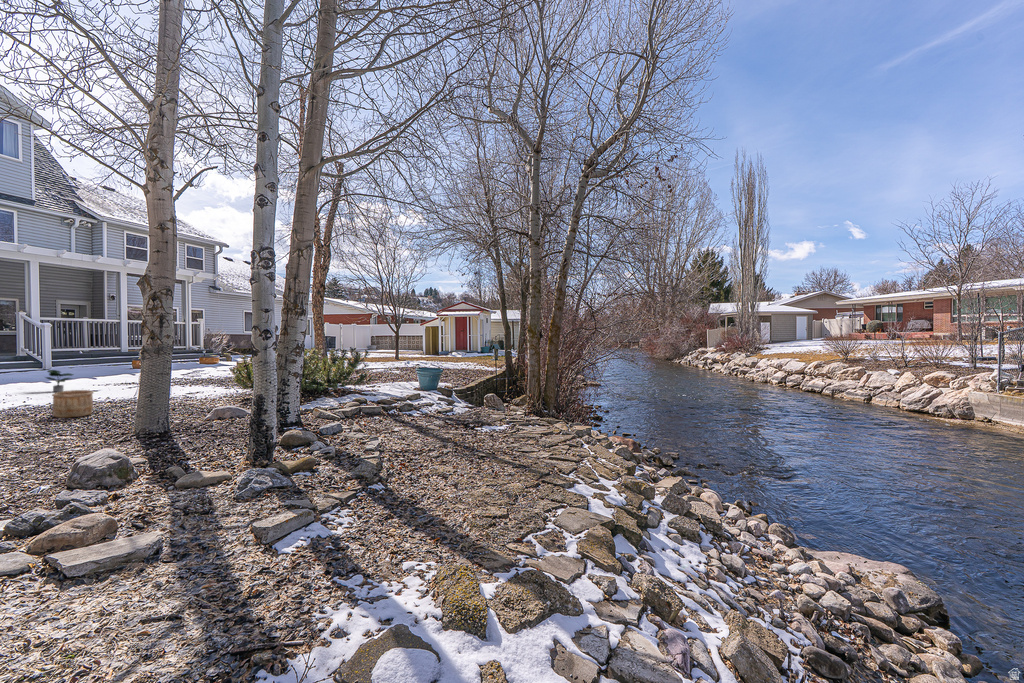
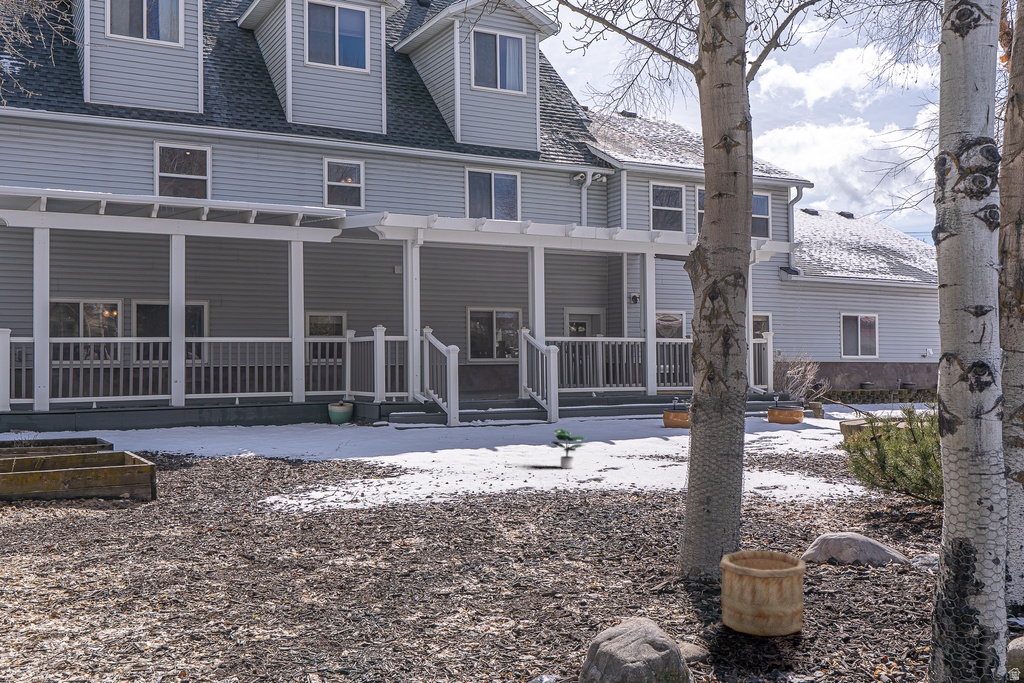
wooden bucket: present [52,390,93,418] -> present [720,551,806,636]

